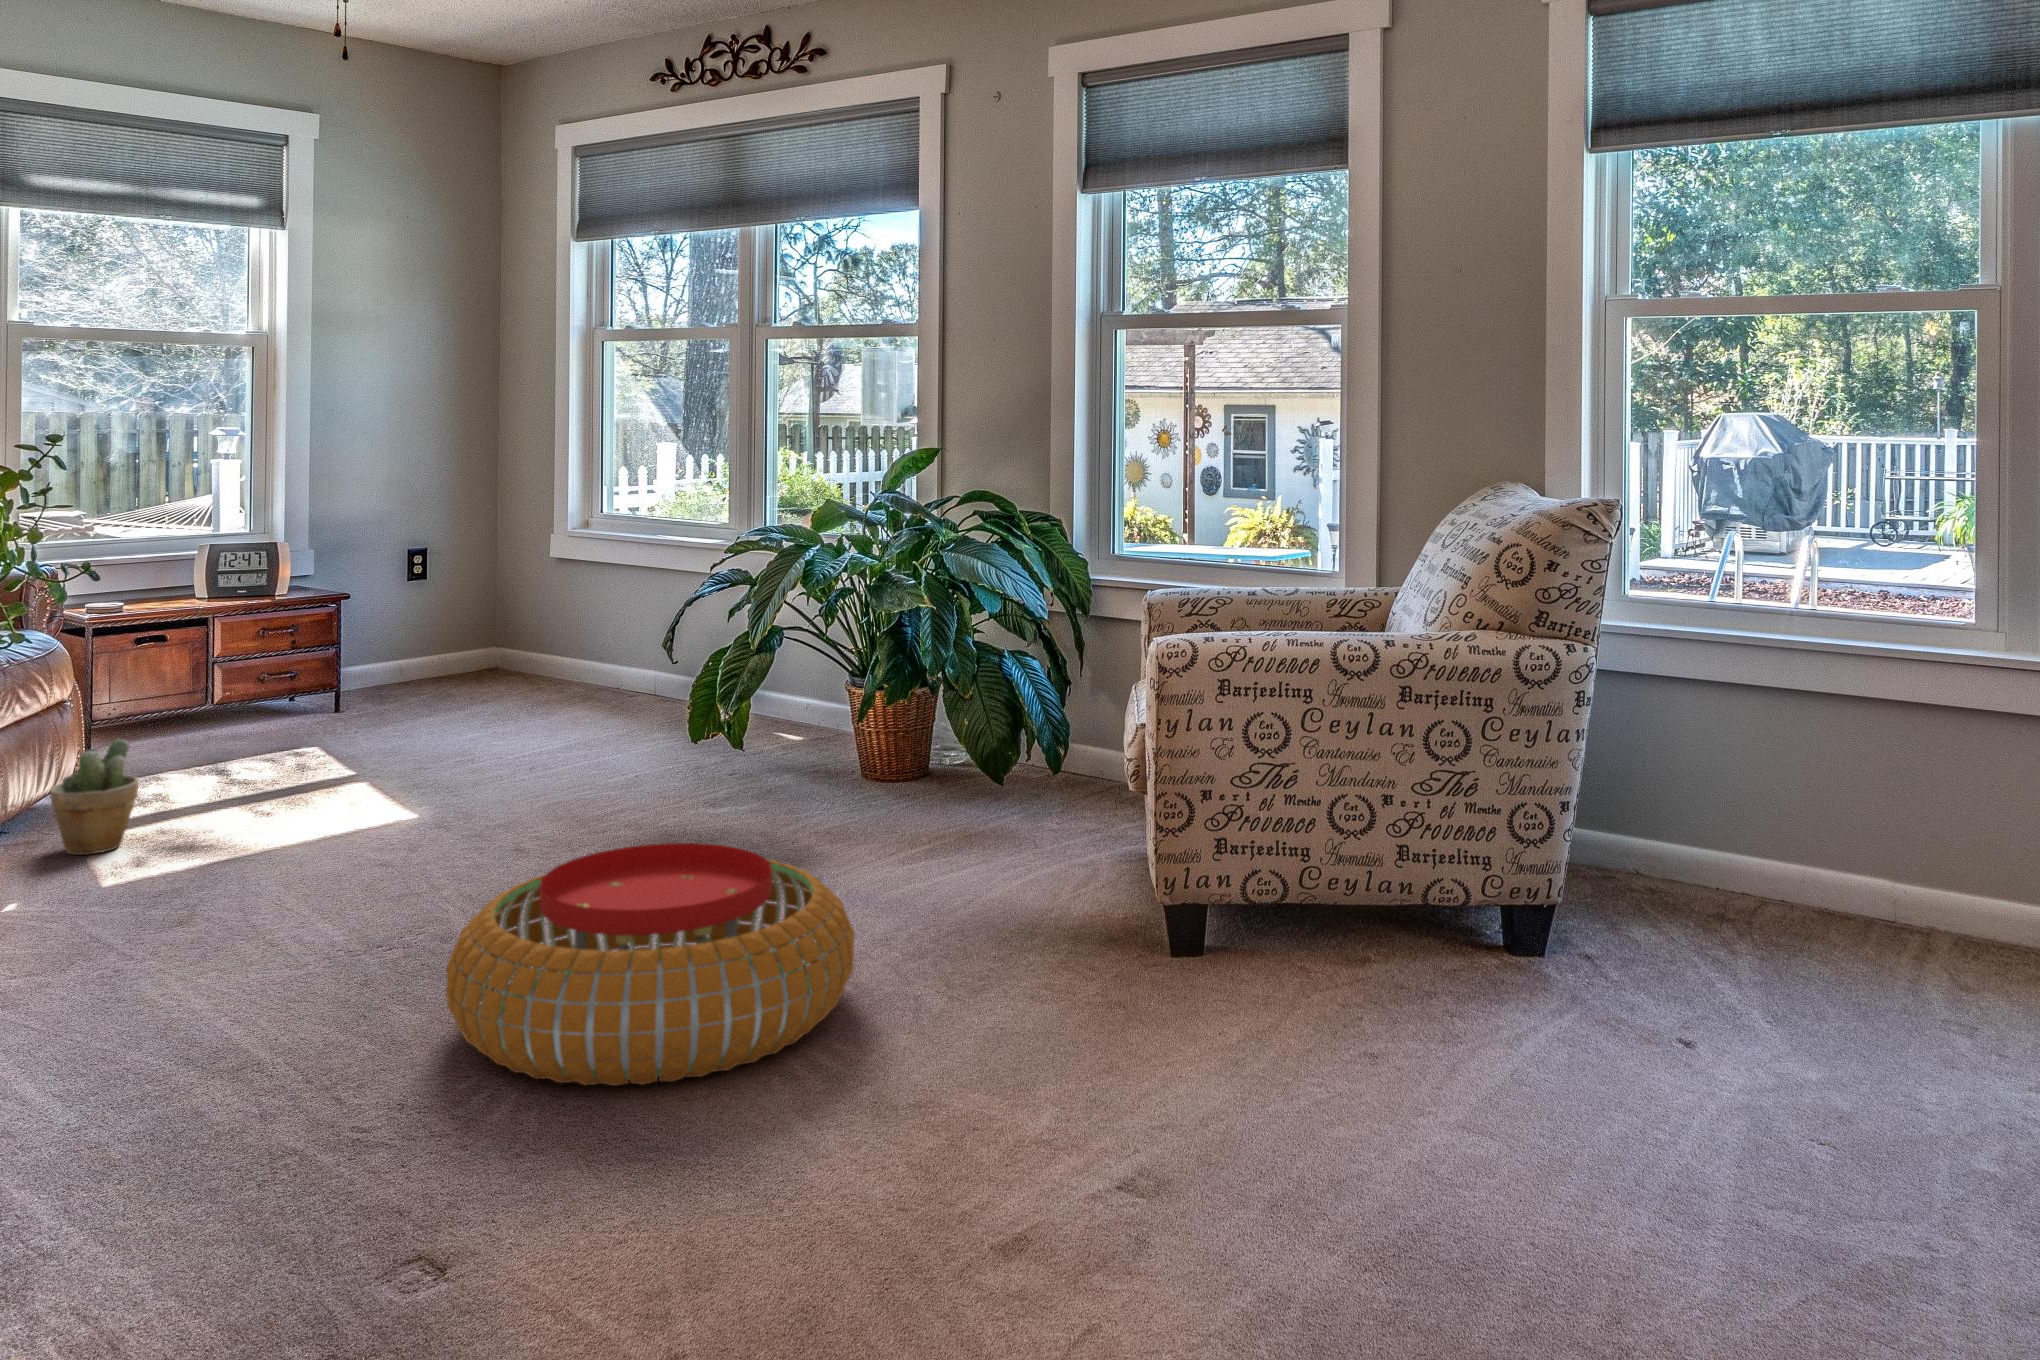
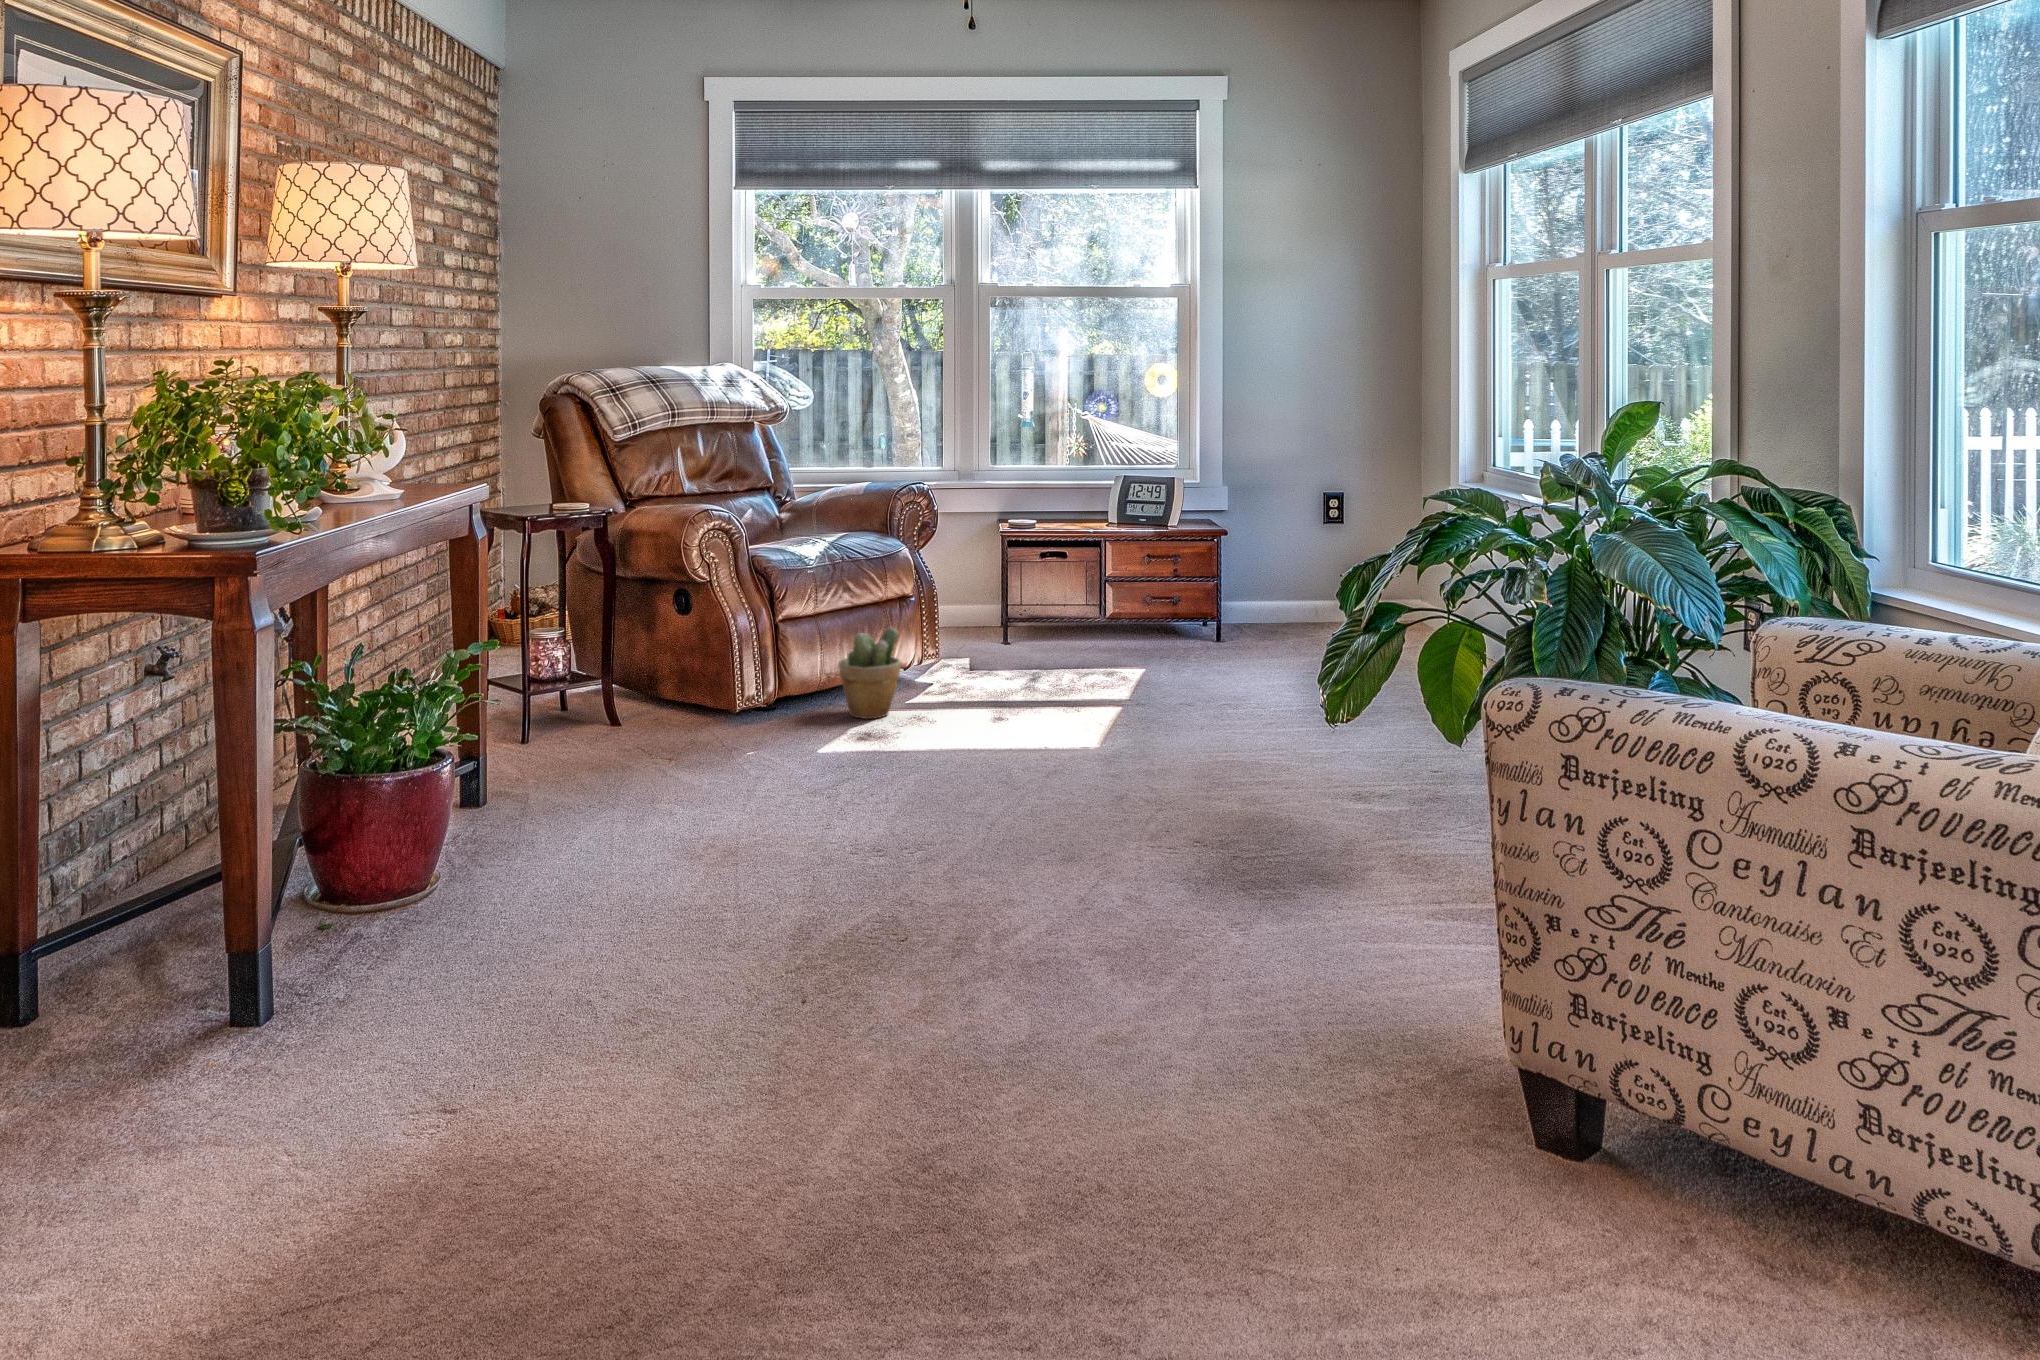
pouf: present [446,843,855,1086] -> none [712,800,1133,1064]

